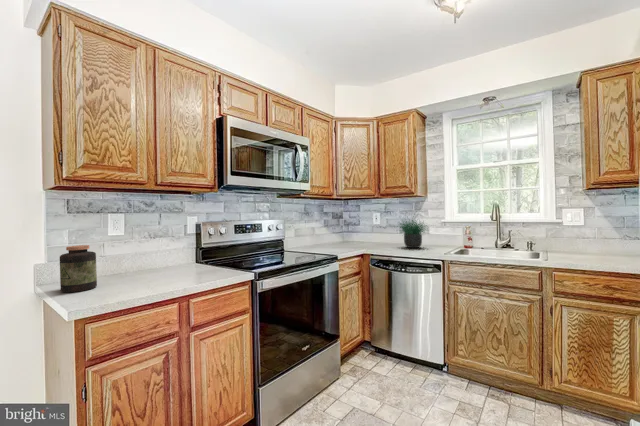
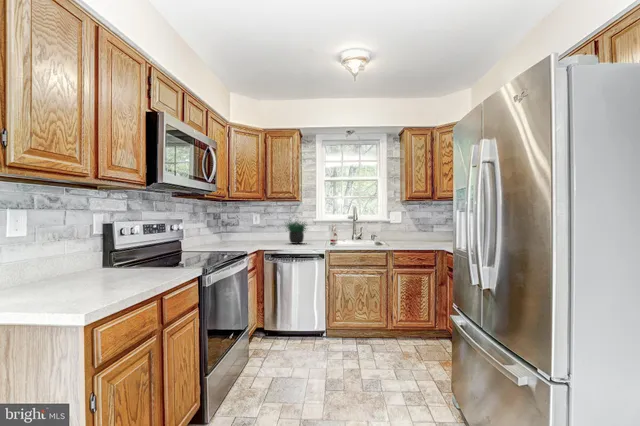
jar: present [60,245,97,292] -> none [39,237,77,286]

